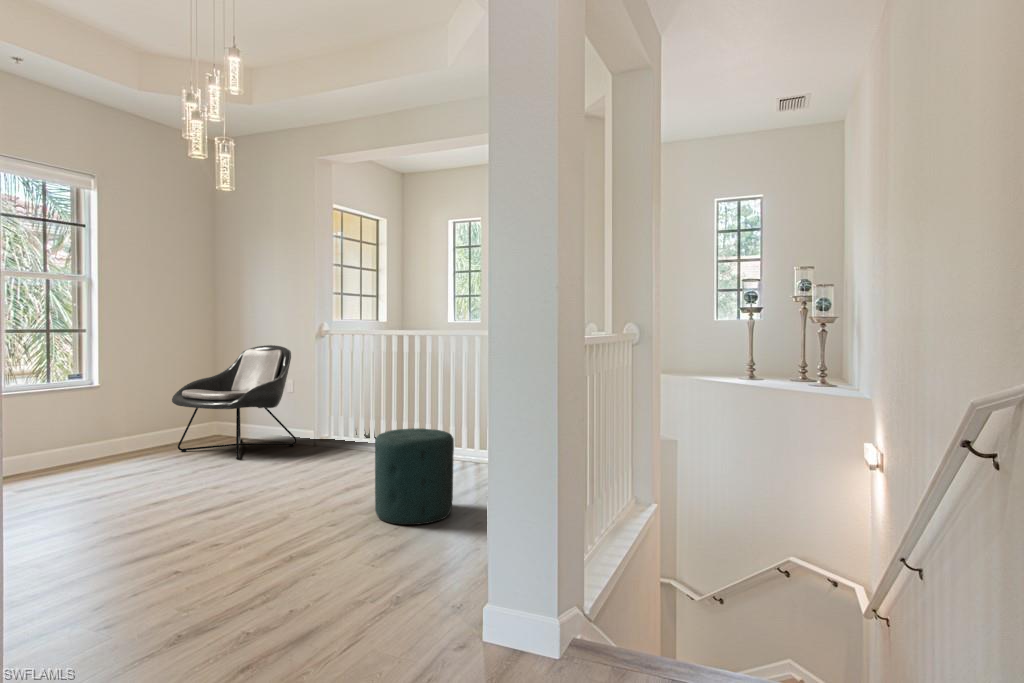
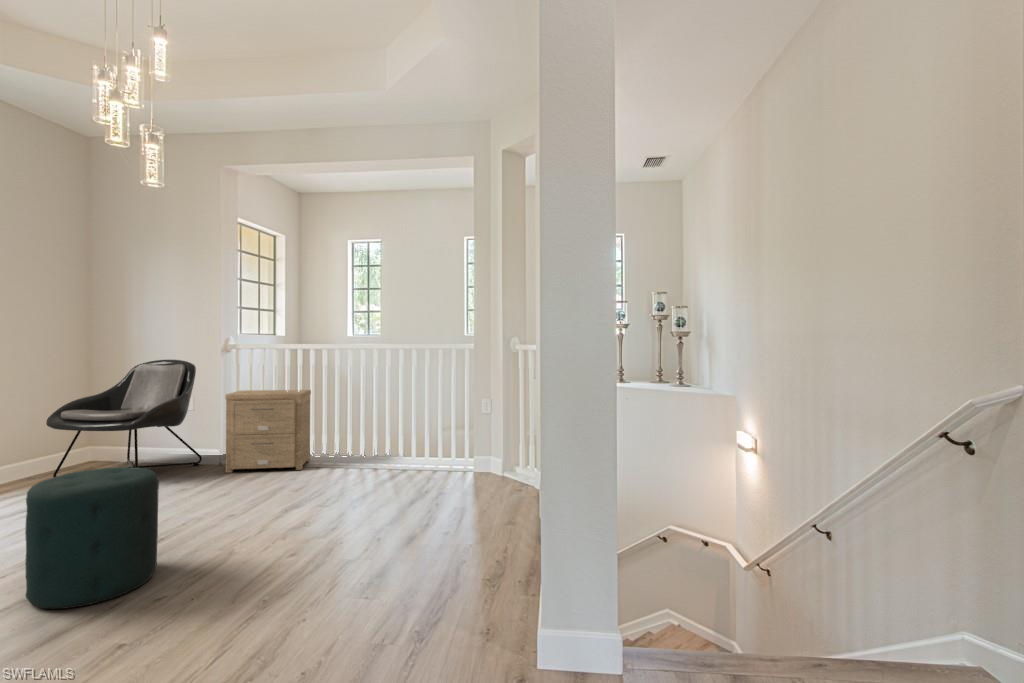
side table: none [312,376,392,457] -> present [225,390,311,473]
ottoman: present [375,428,454,525] -> present [25,467,159,609]

